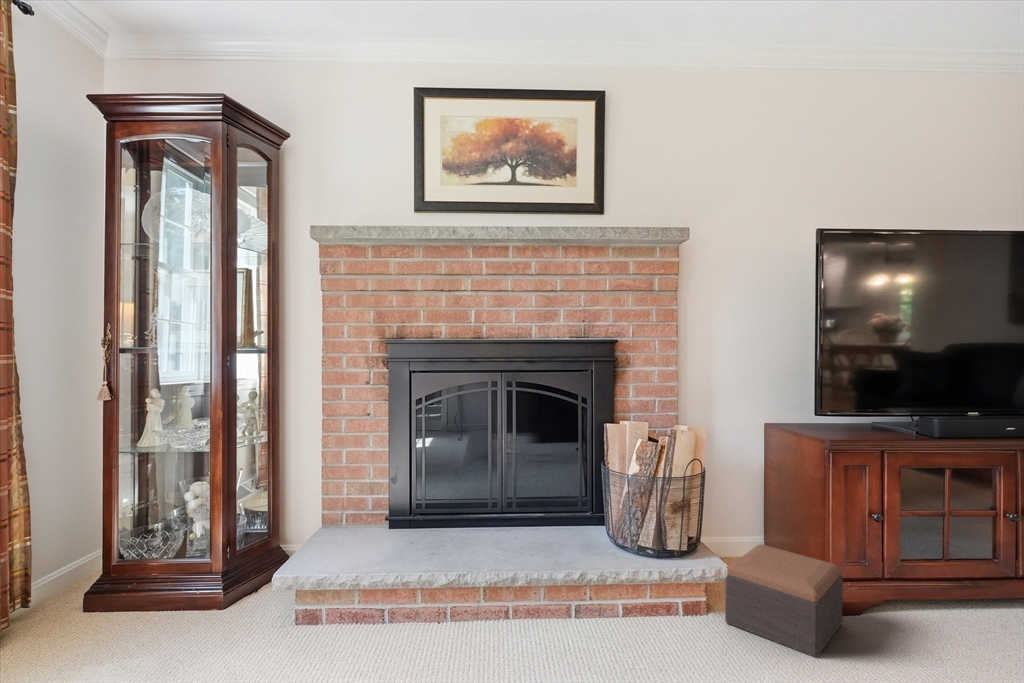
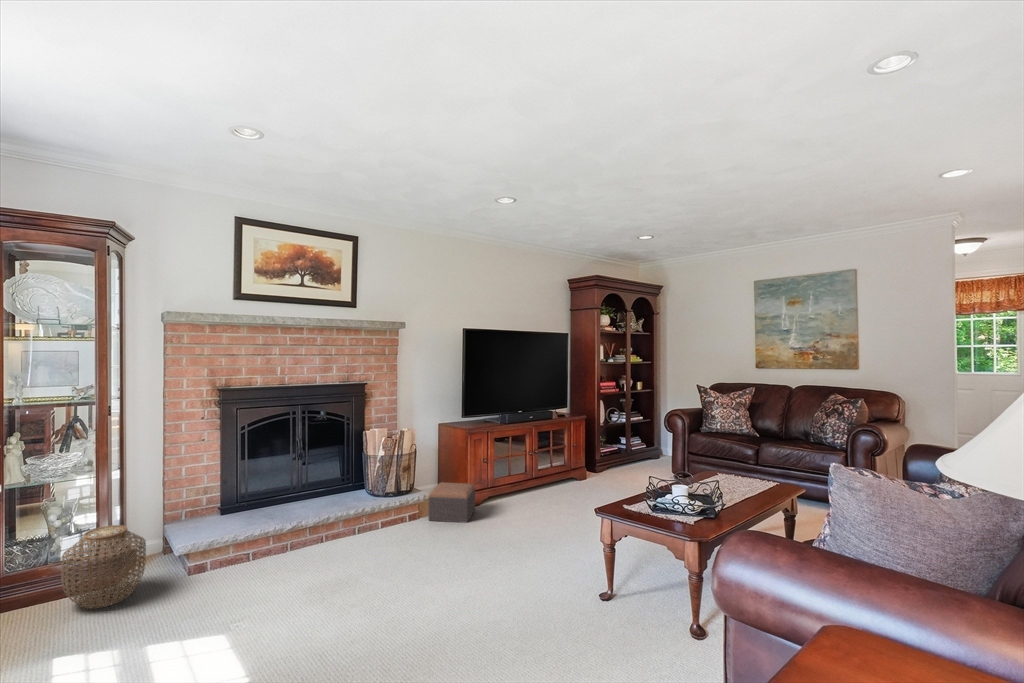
woven basket: none [116,524,233,649] -> present [61,525,146,608]

